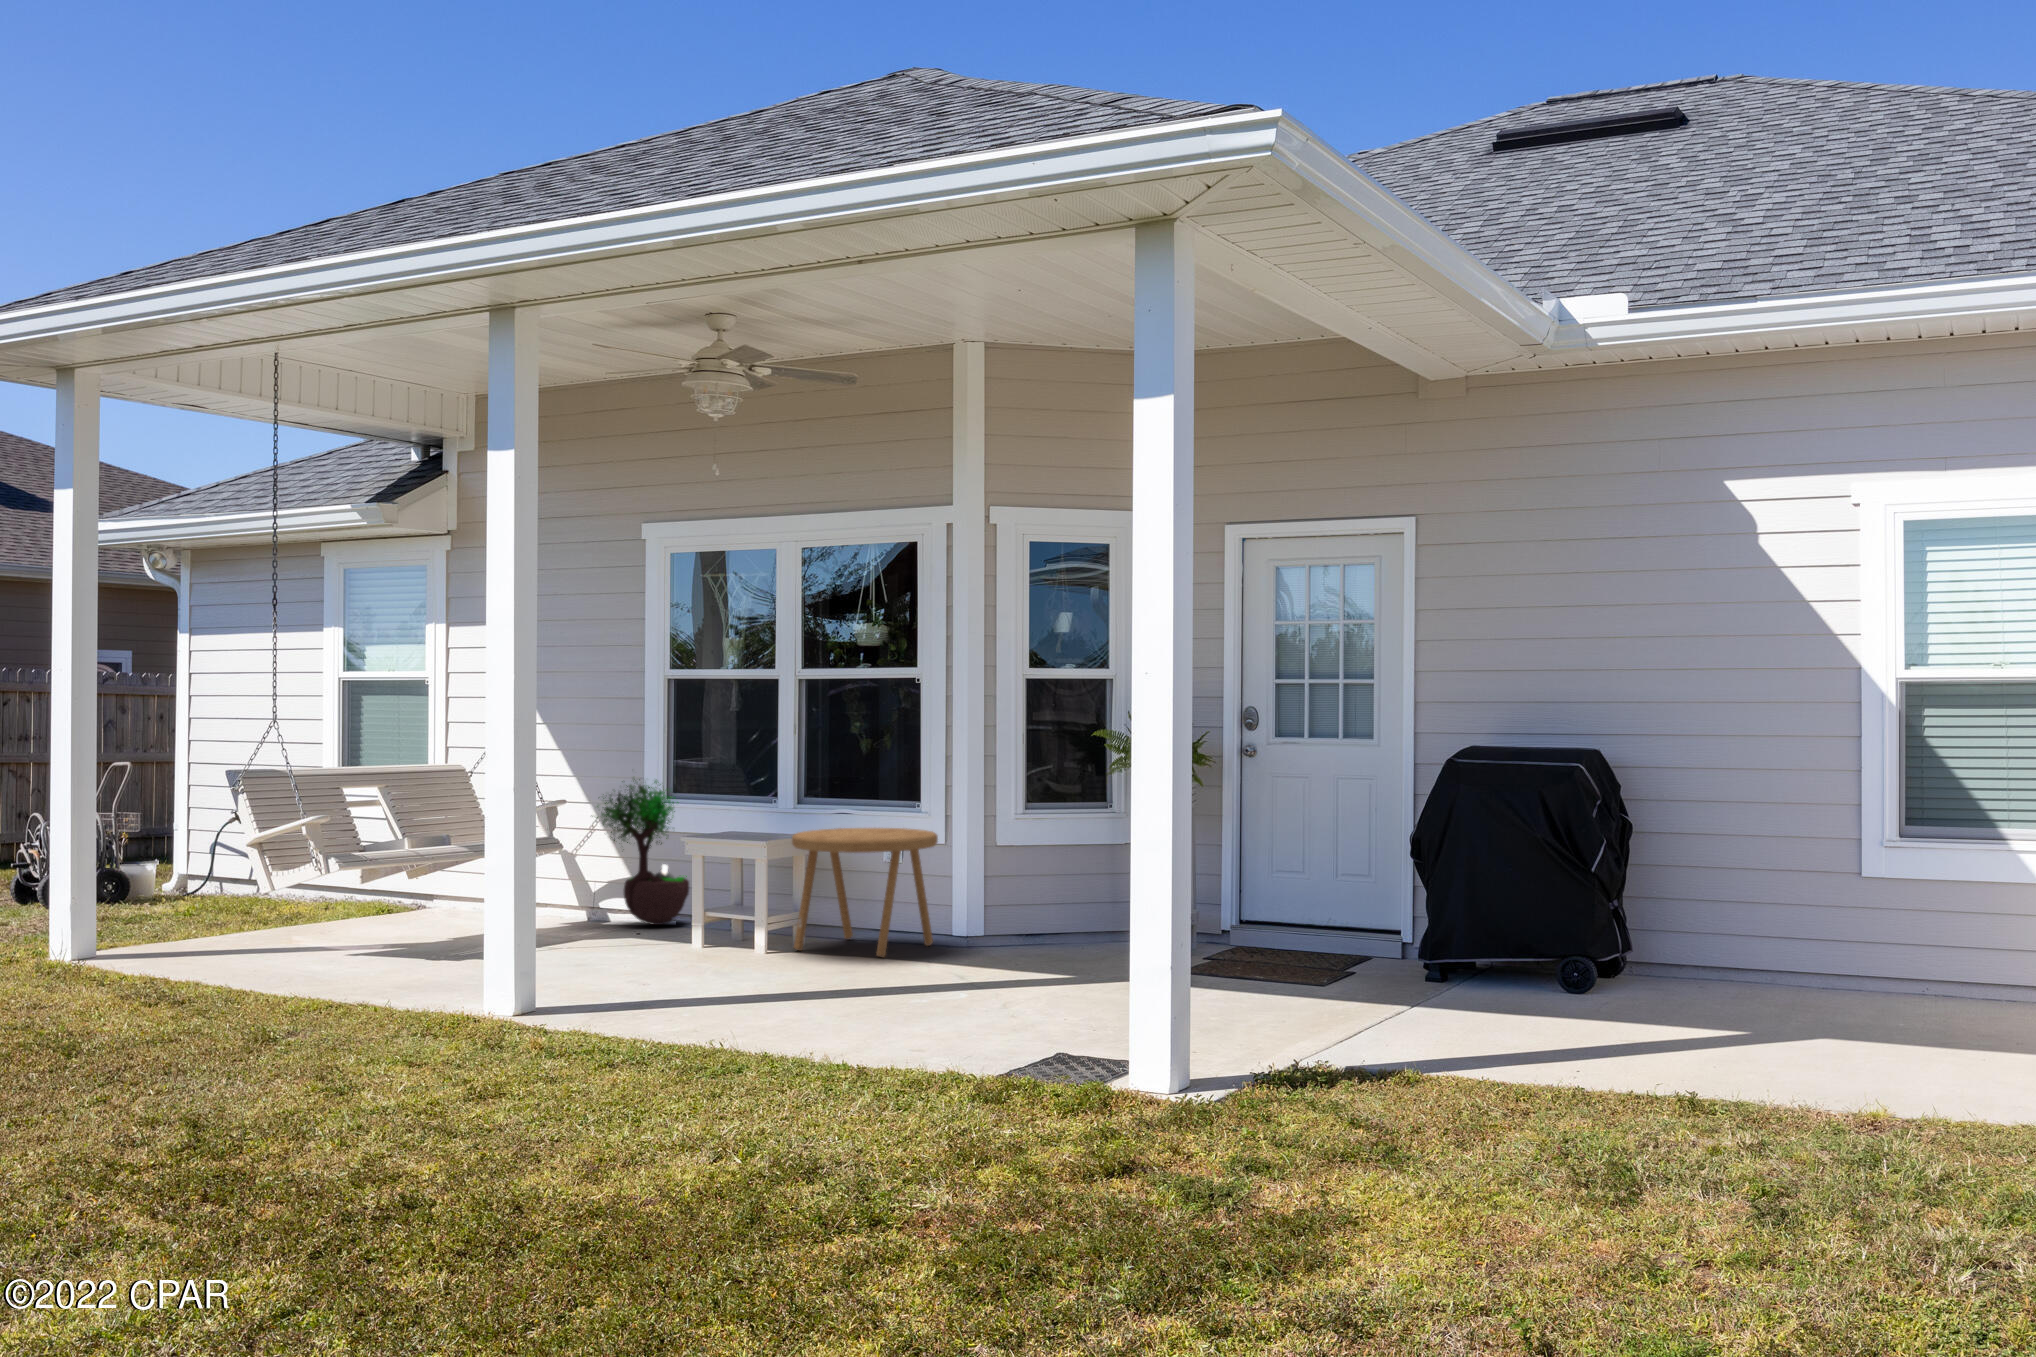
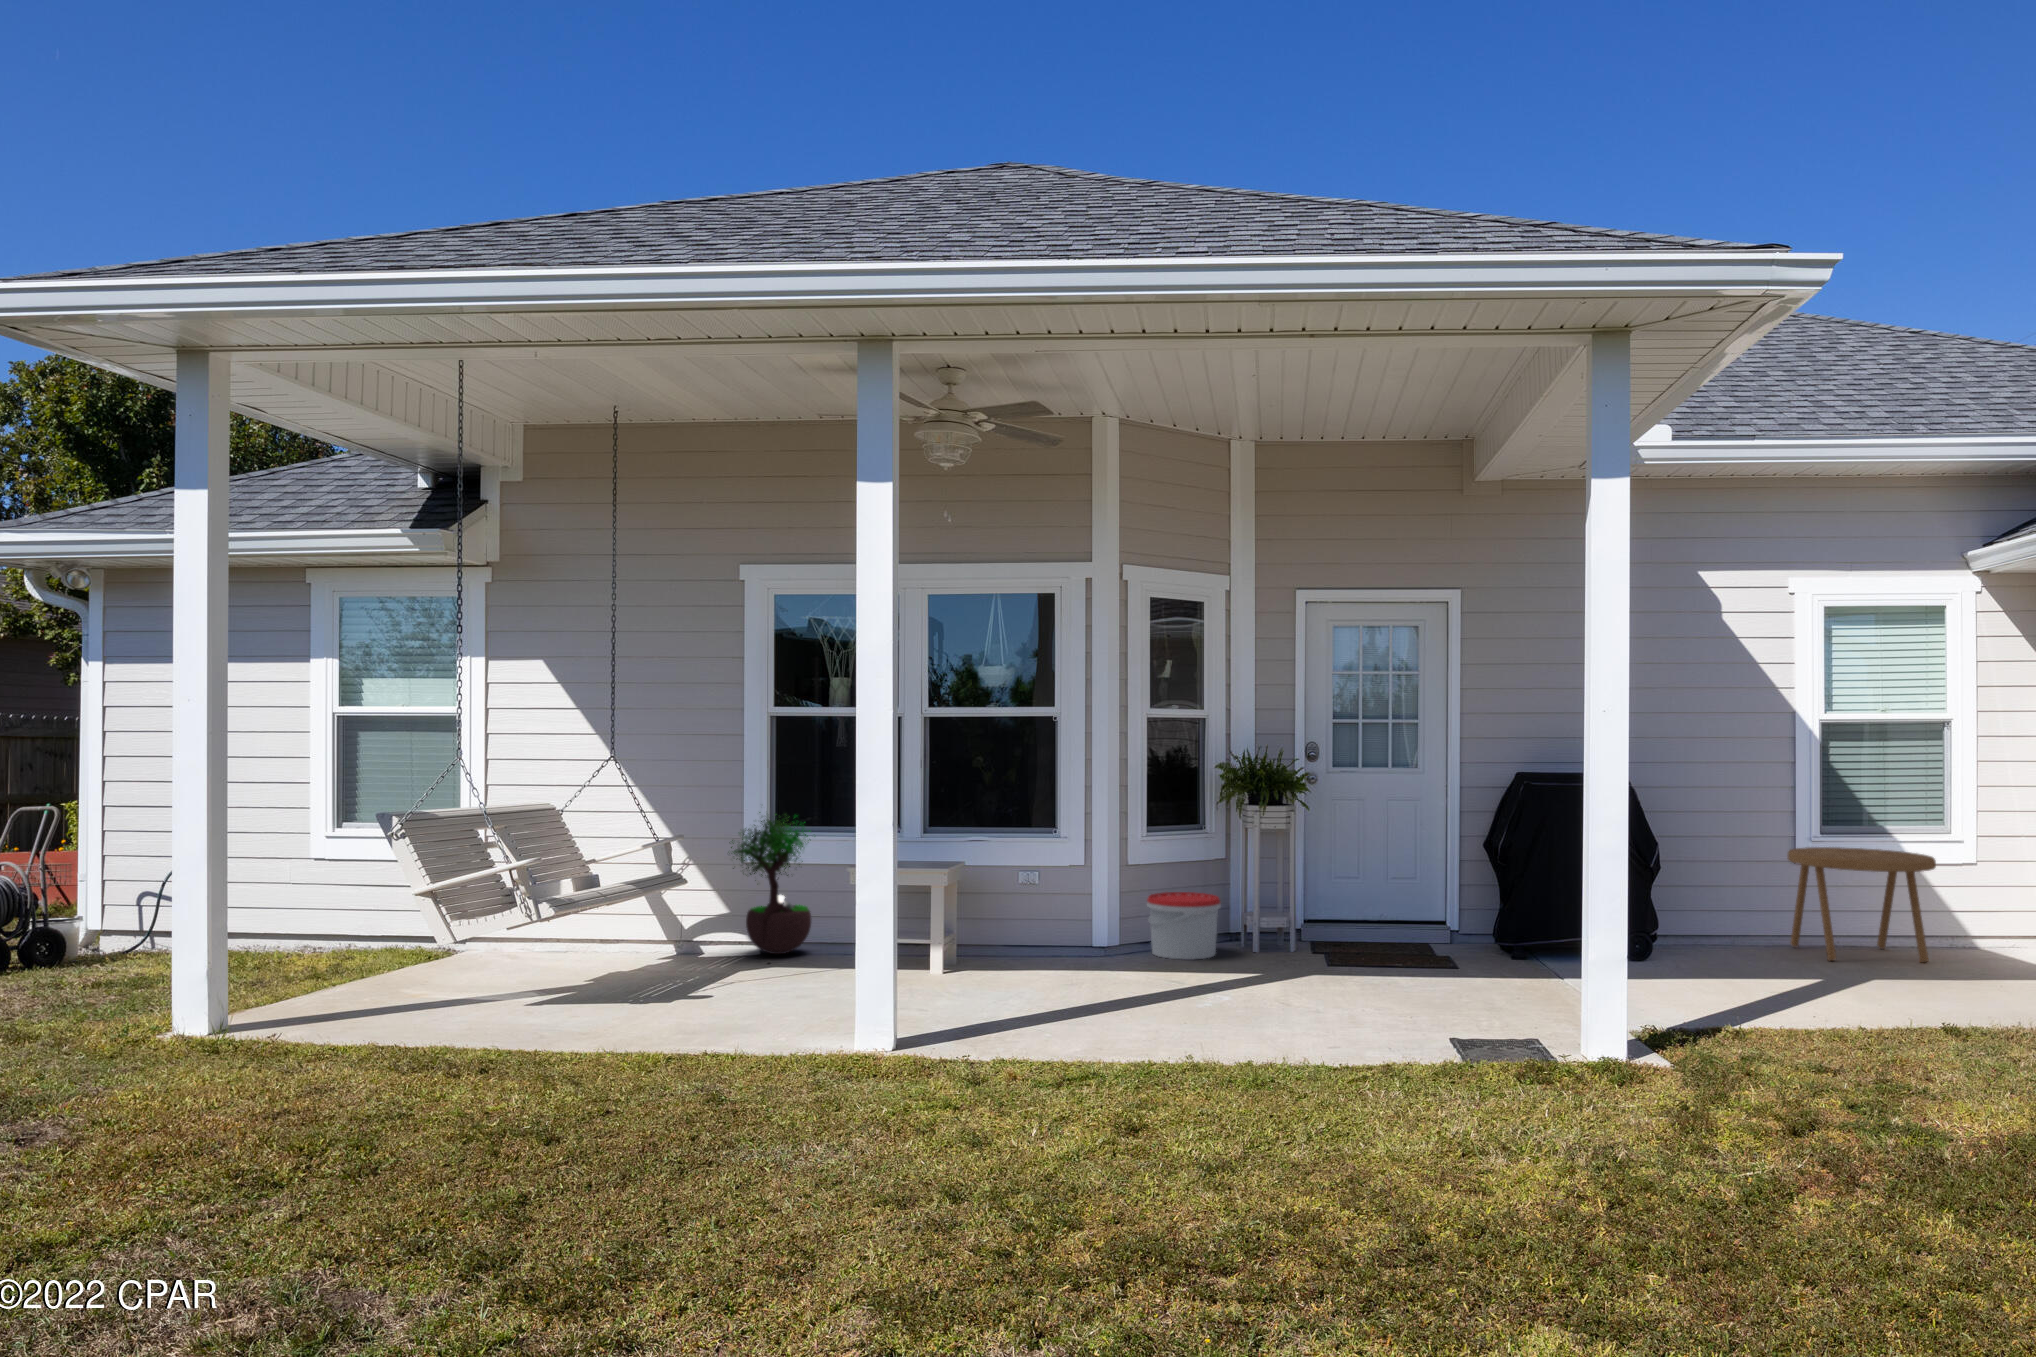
side table: present [792,828,938,957] -> present [1787,847,1936,963]
bucket: none [1006,878,1090,953] -> present [1147,892,1221,959]

